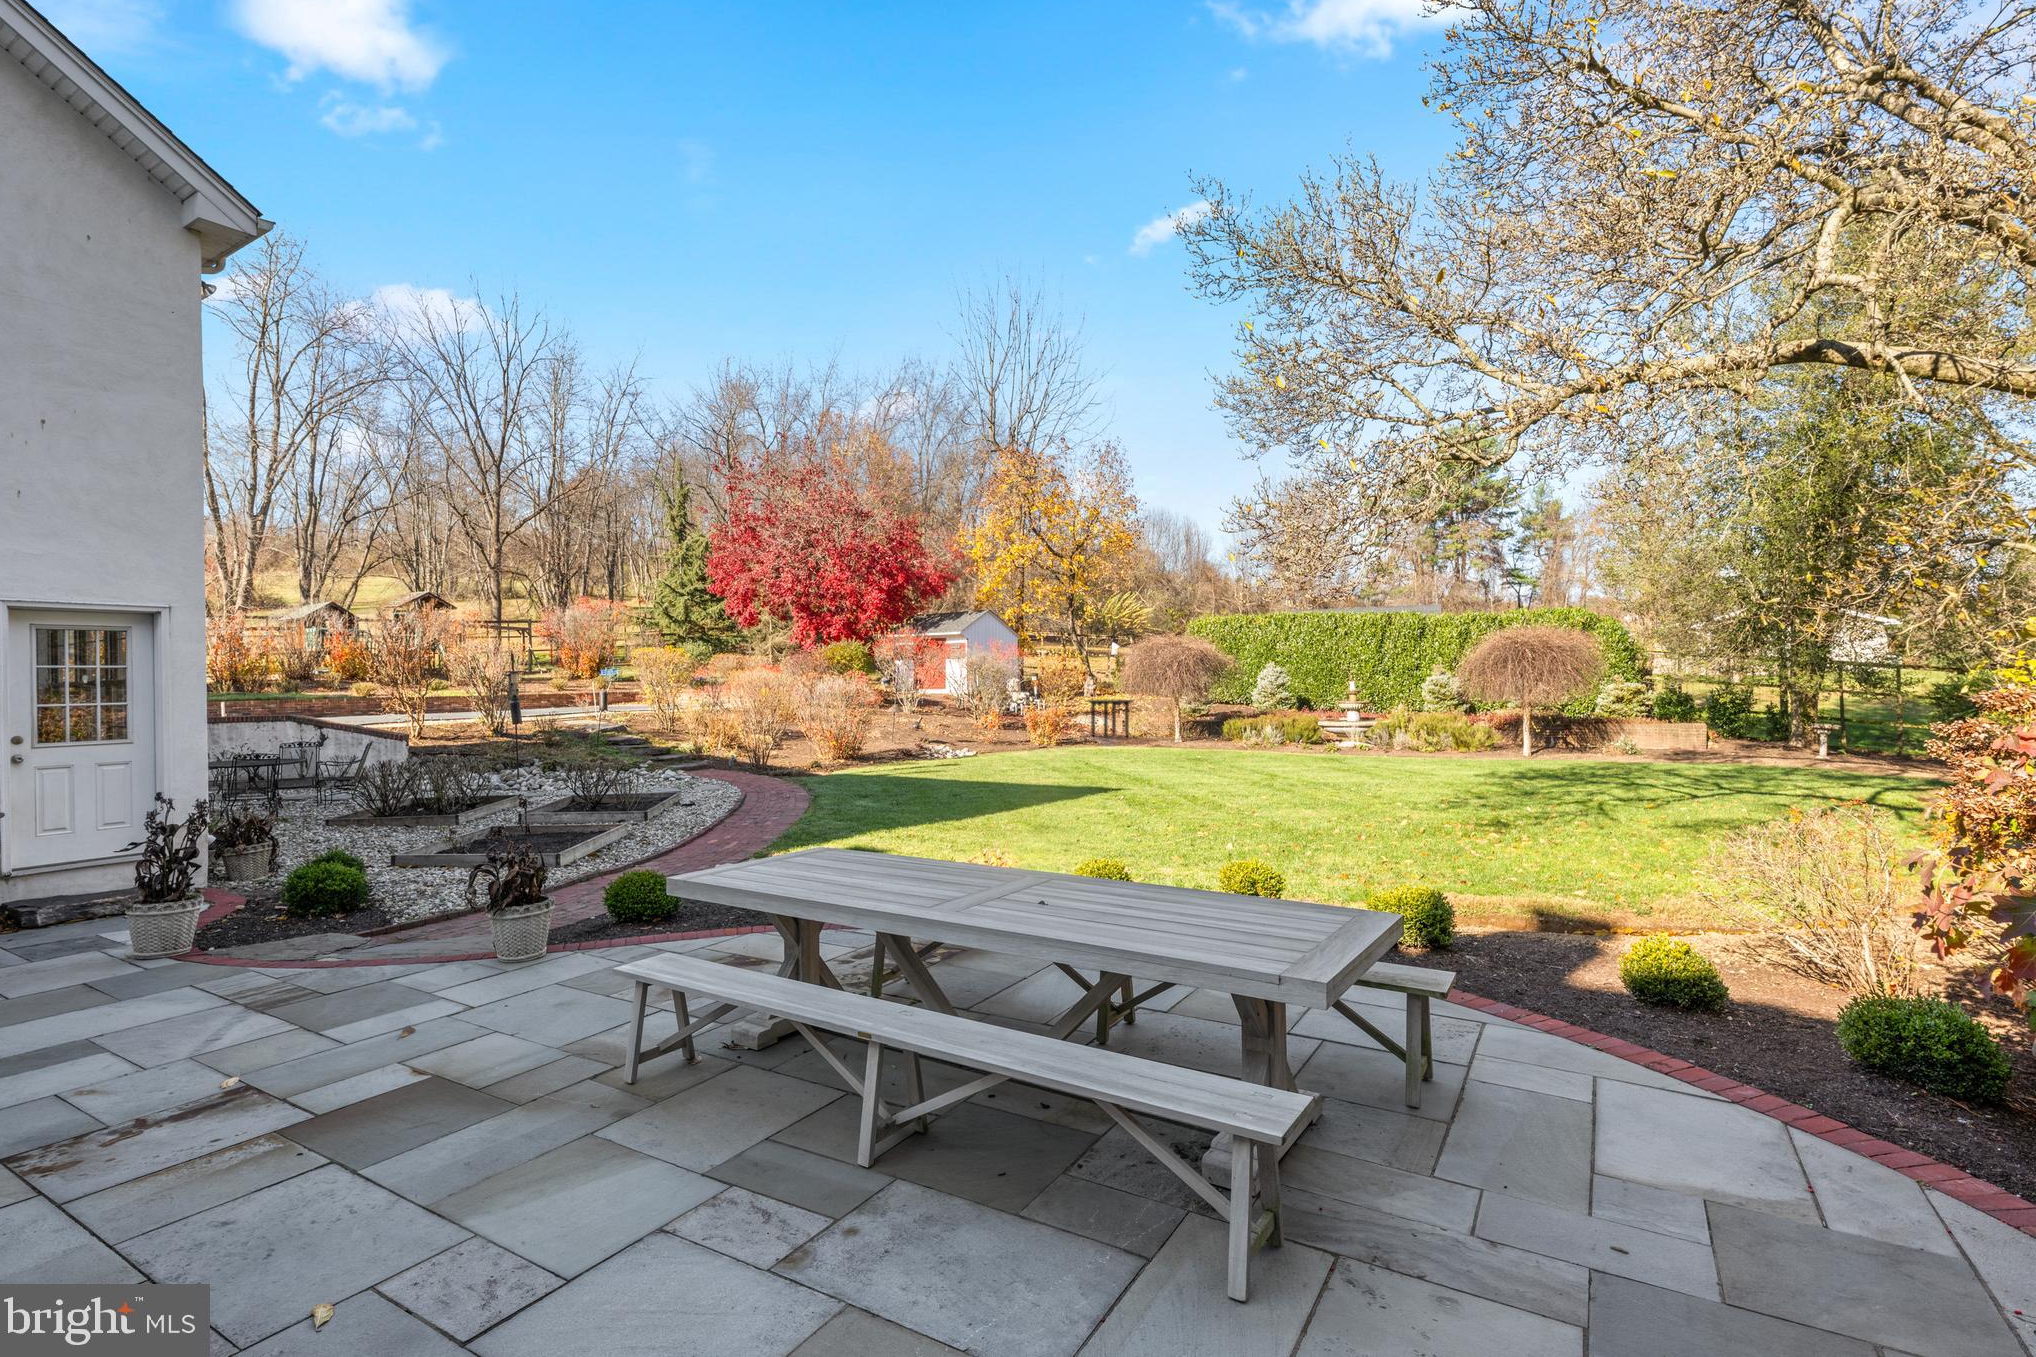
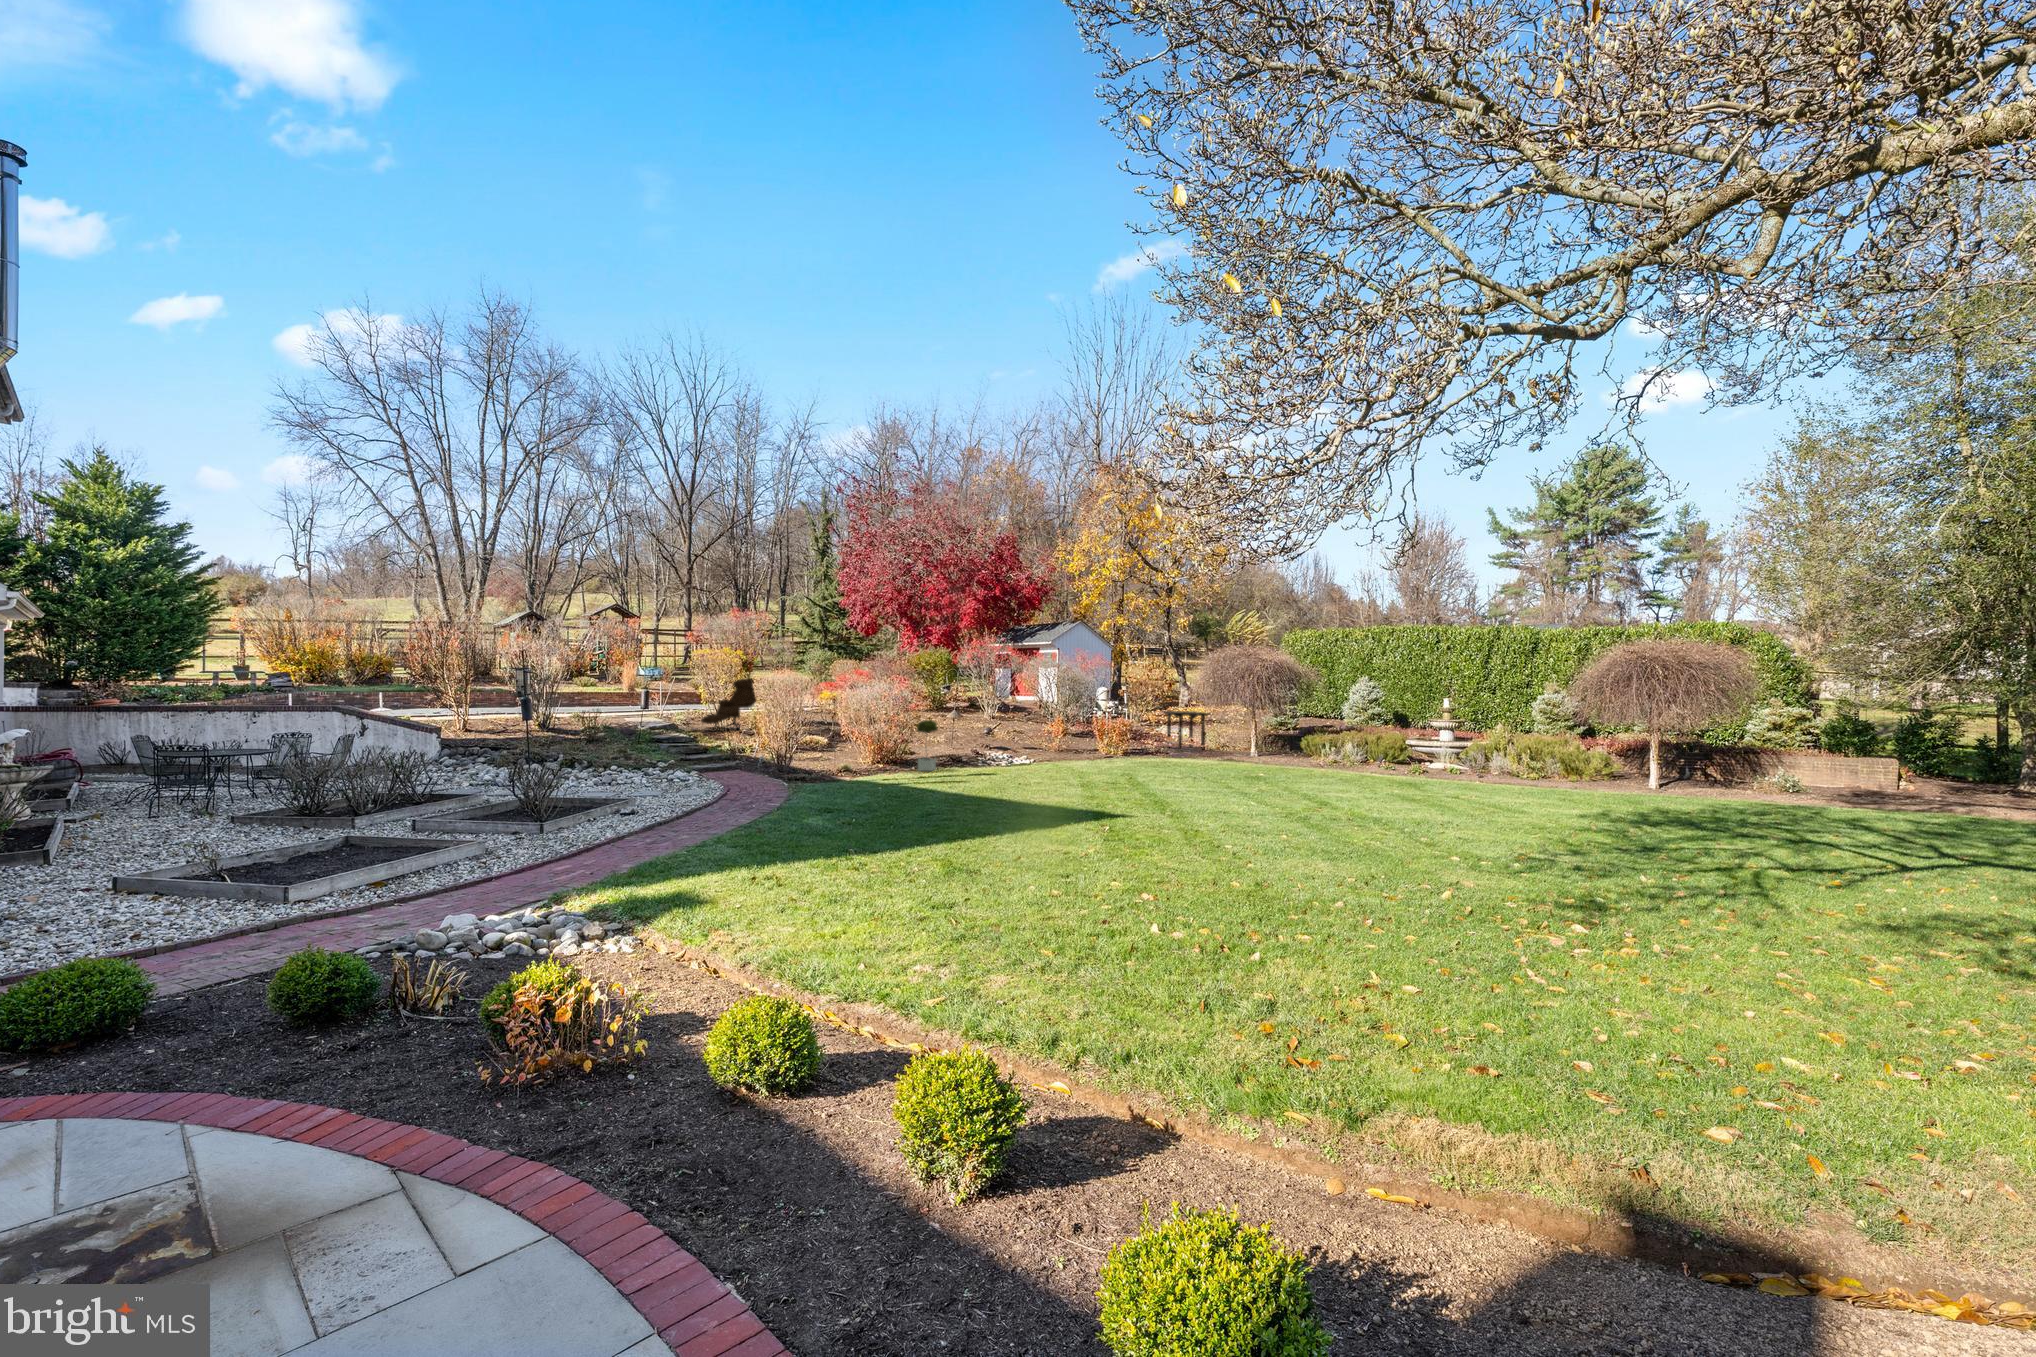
lounge chair: none [615,674,674,730] -> present [701,679,756,730]
potted tree: none [862,709,884,762] -> present [916,720,938,771]

